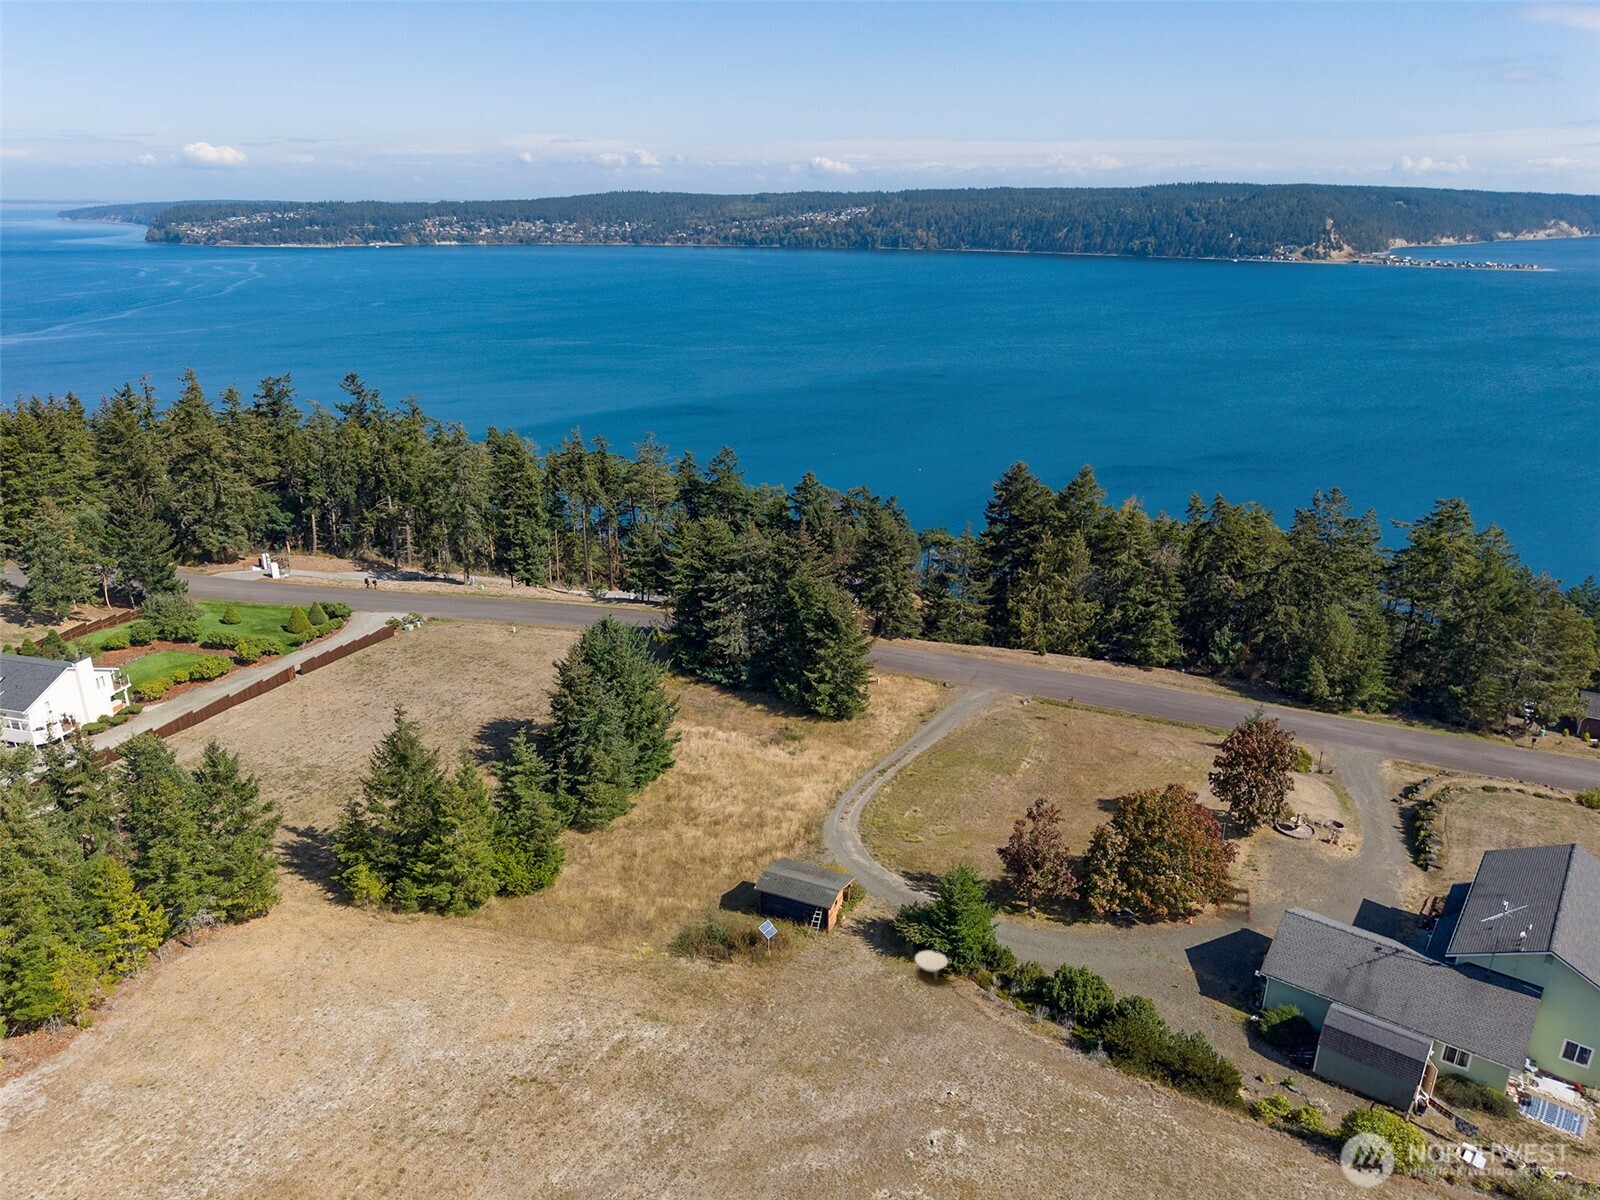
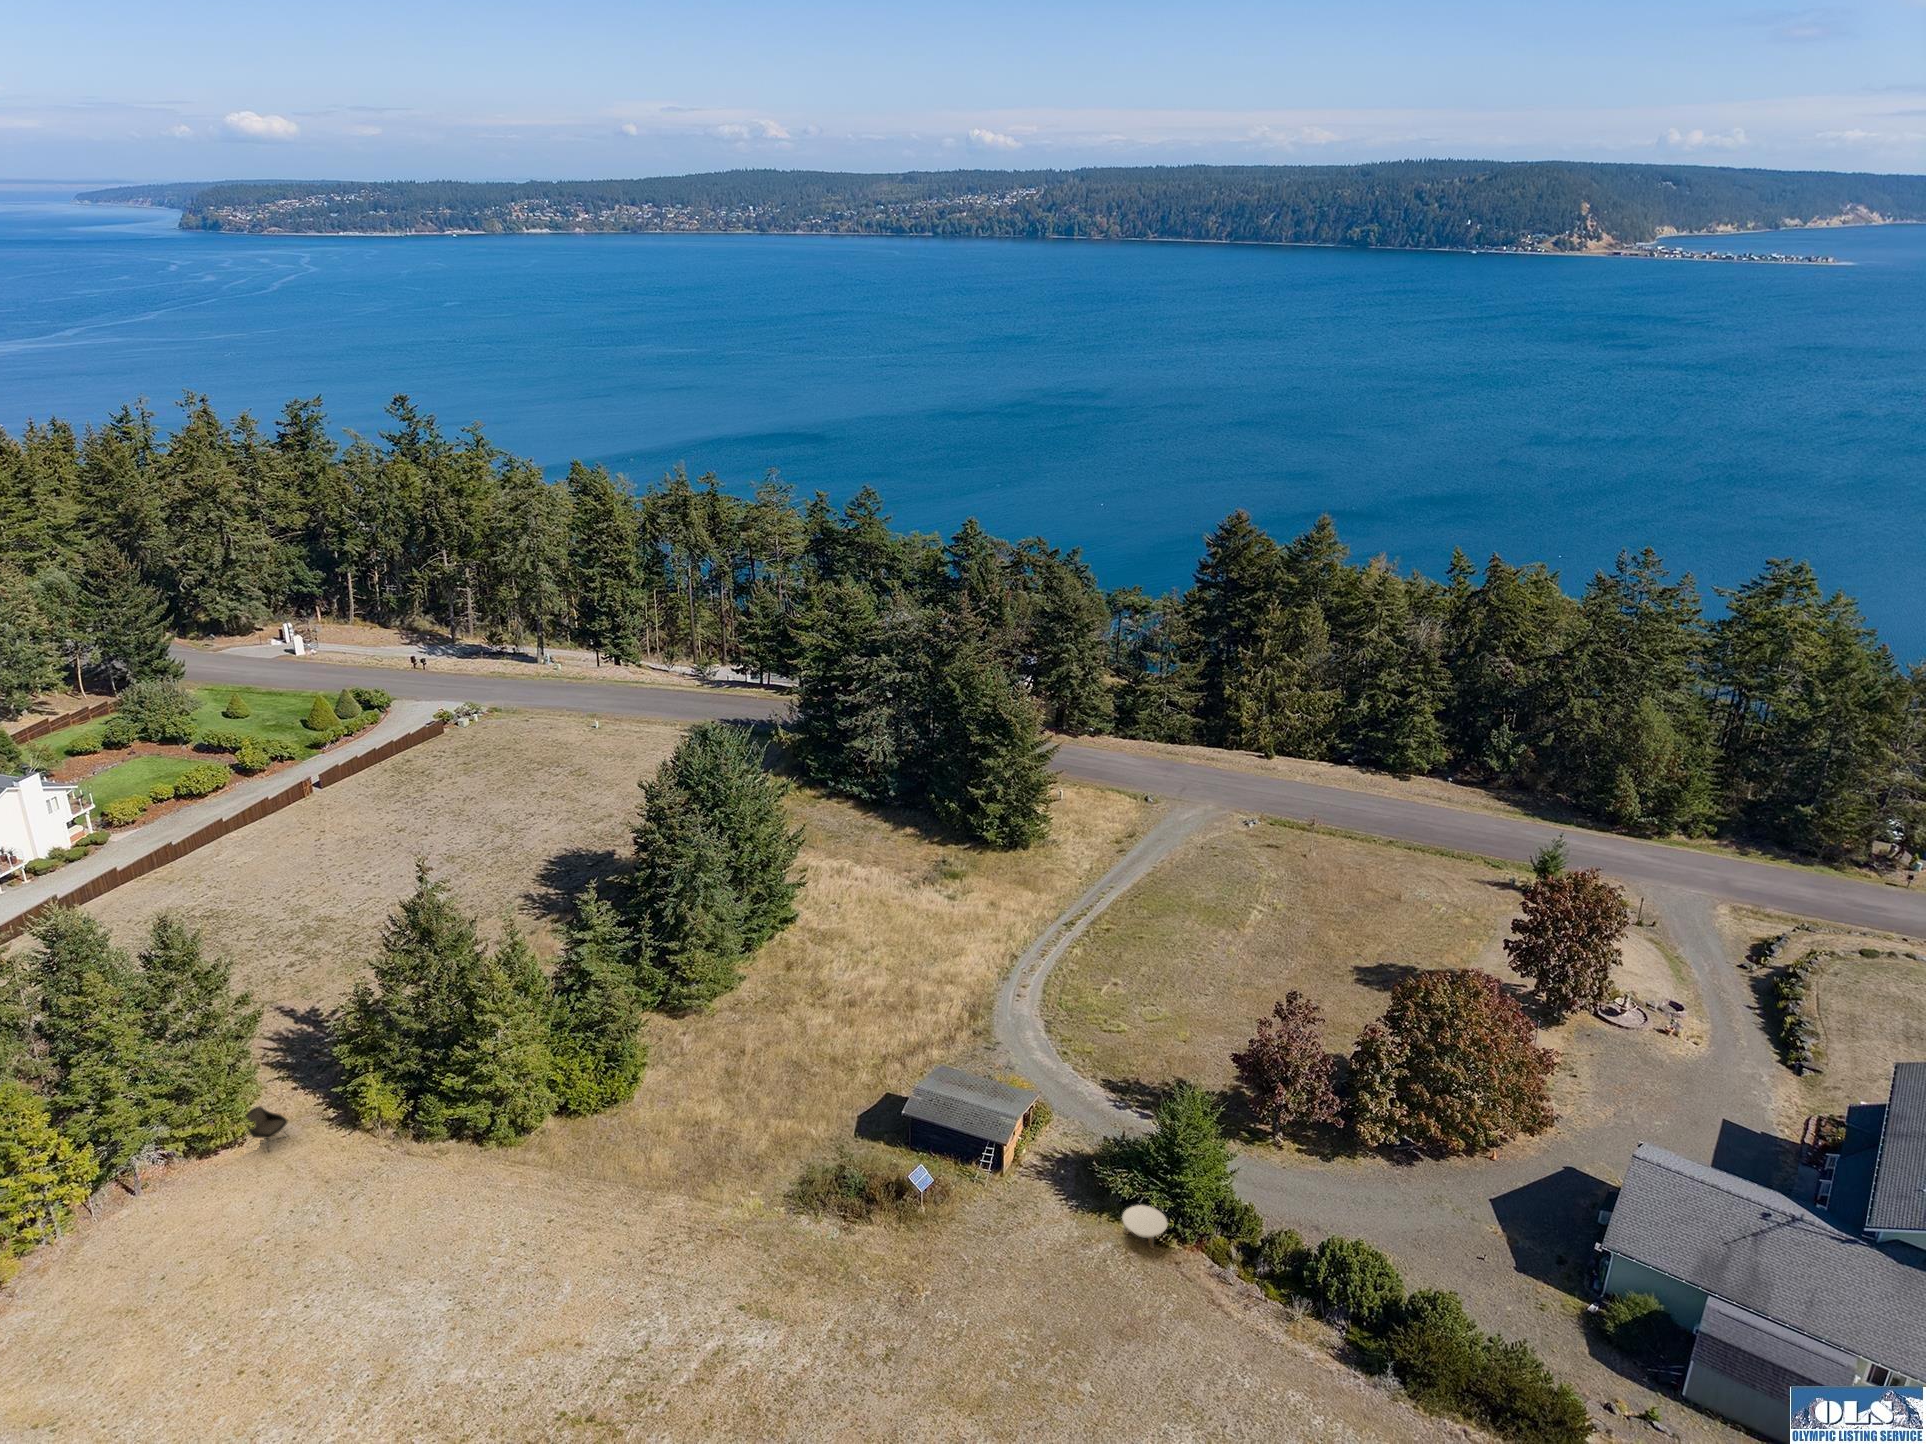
bench: present [1217,886,1250,921] -> none [1526,1104,1575,1157]
lounge chair: none [266,887,298,920] -> present [246,1106,287,1139]

